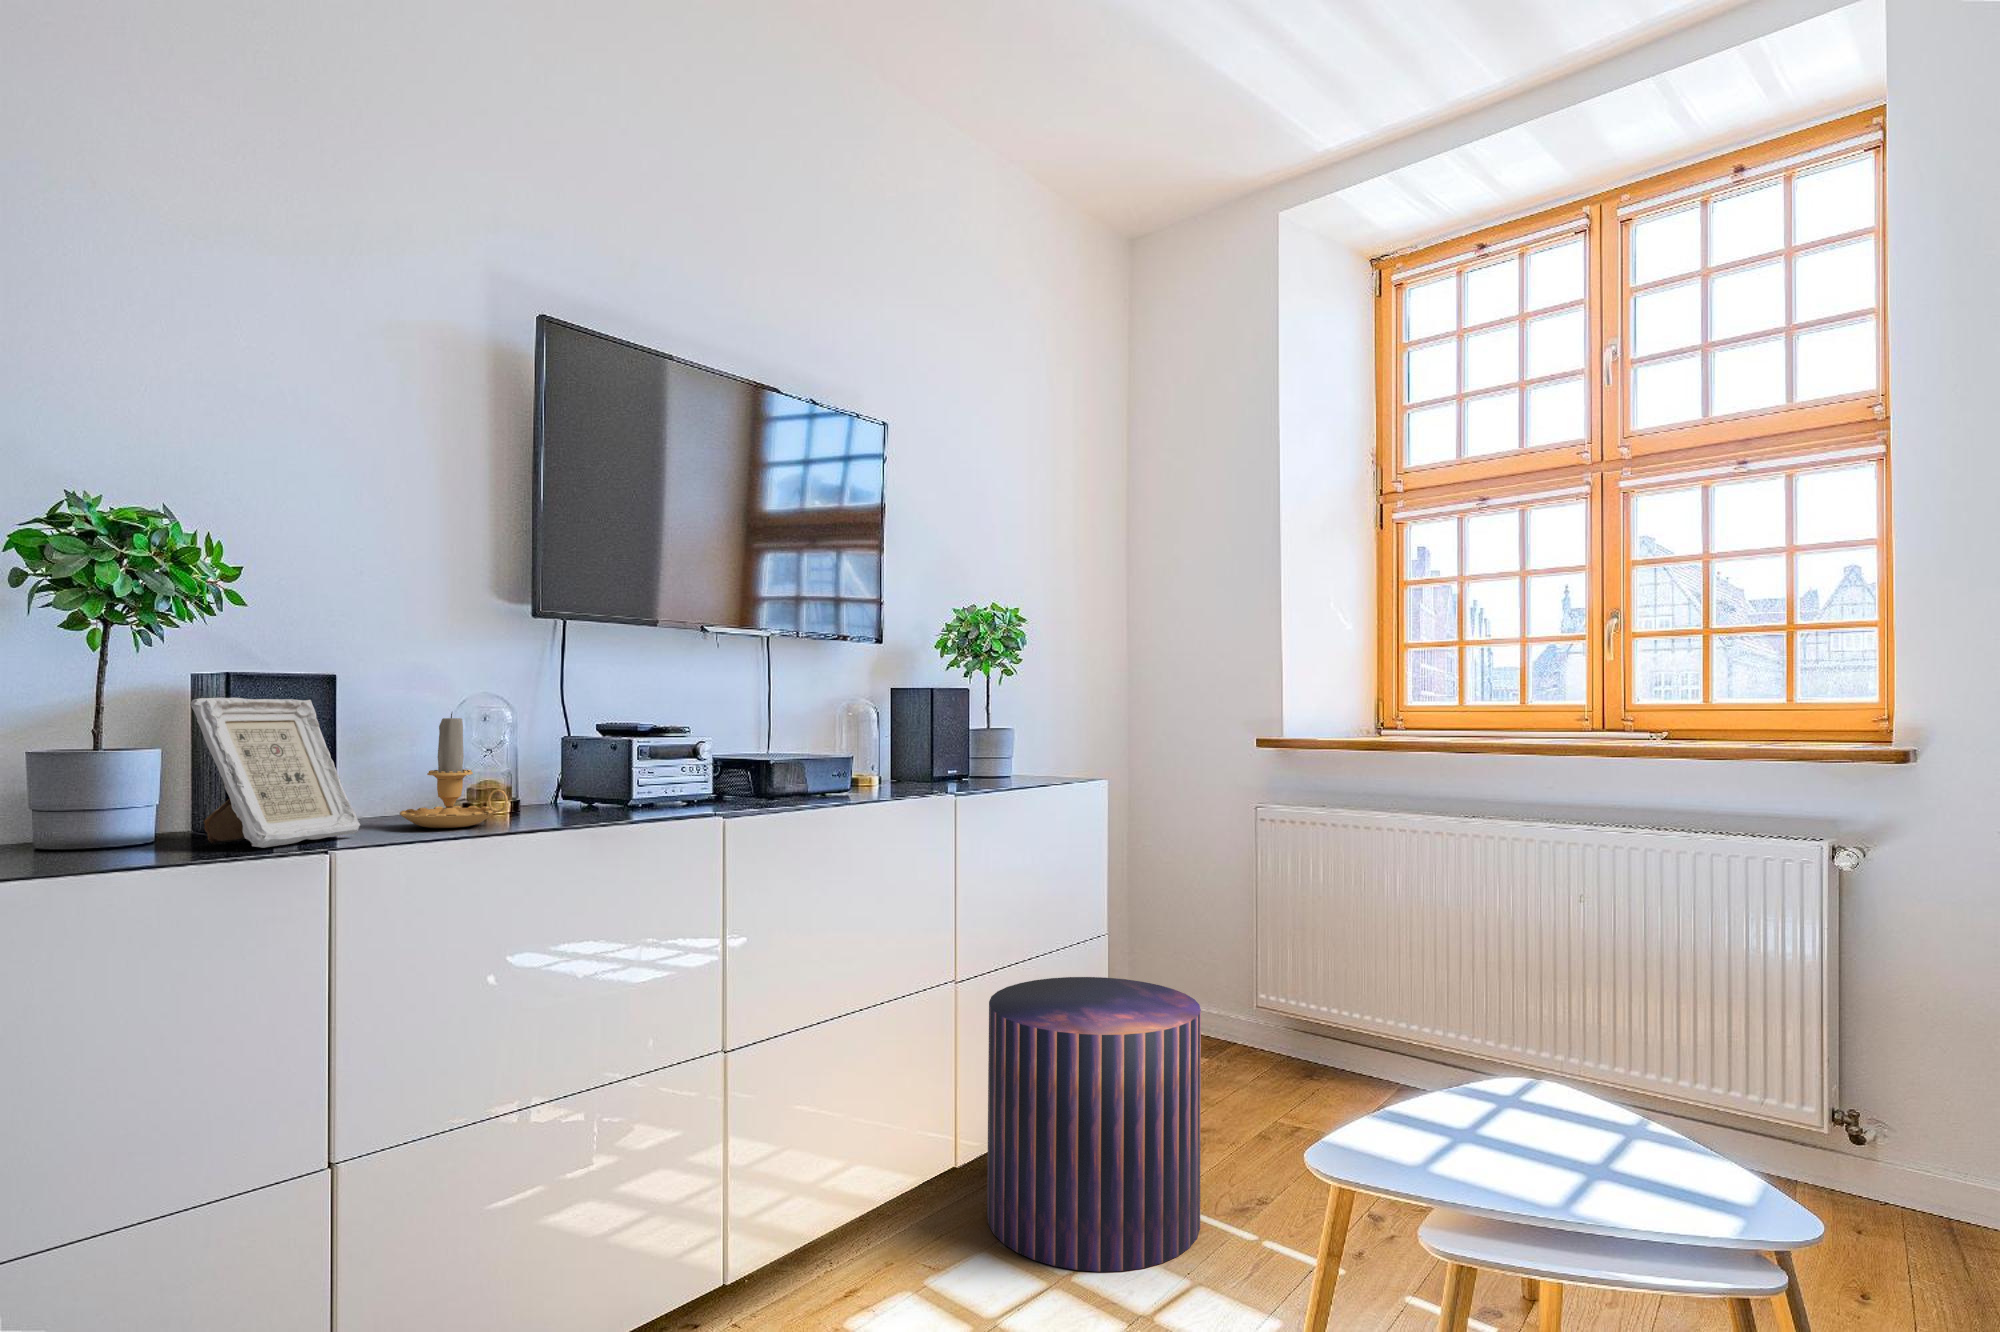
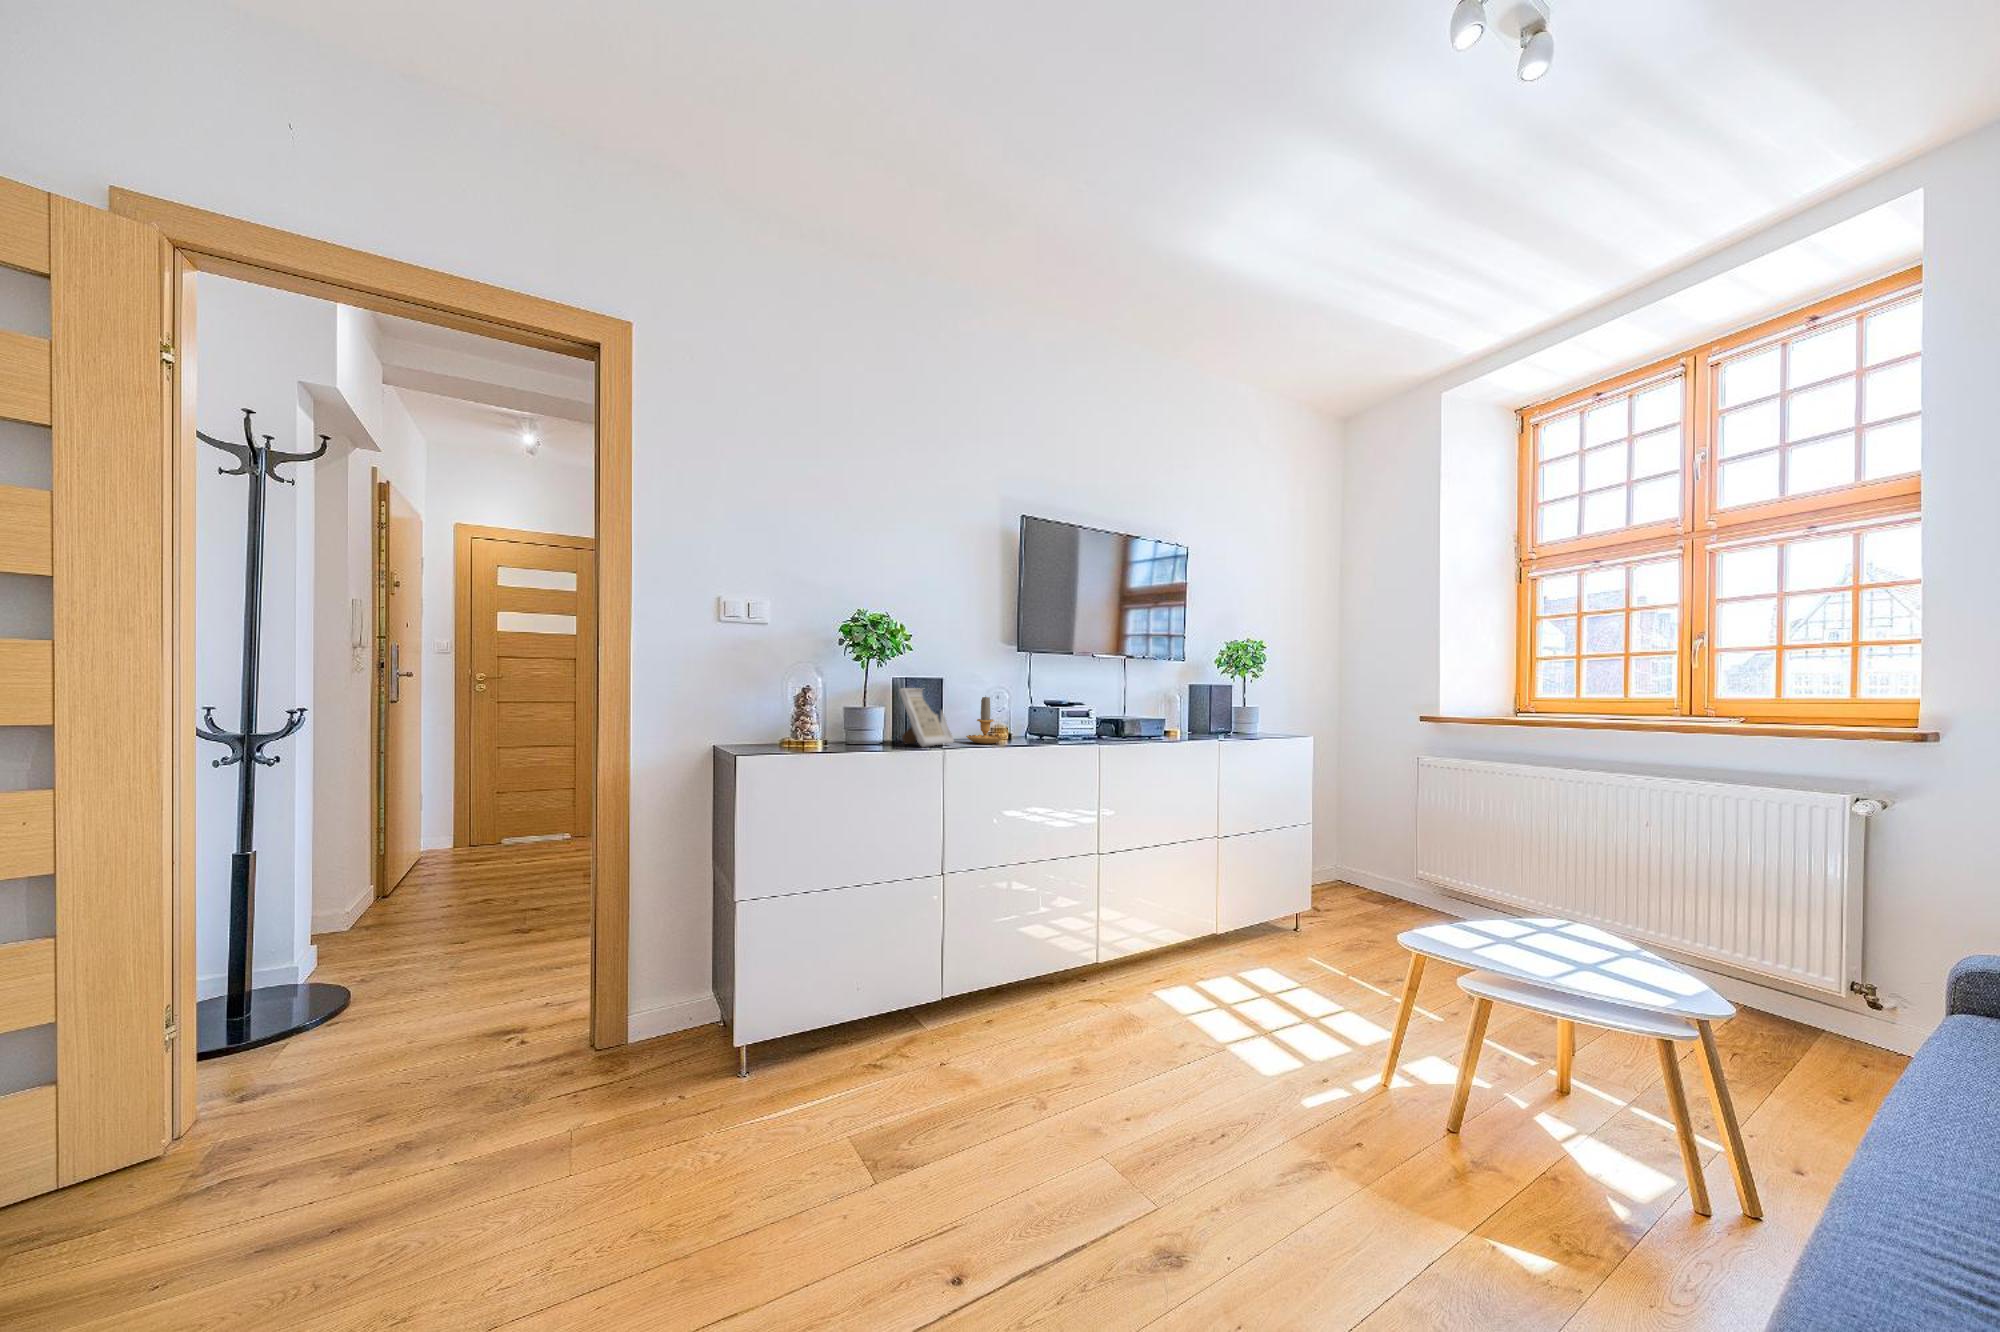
pouf: present [987,977,1201,1272] -> none [1235,844,1360,999]

